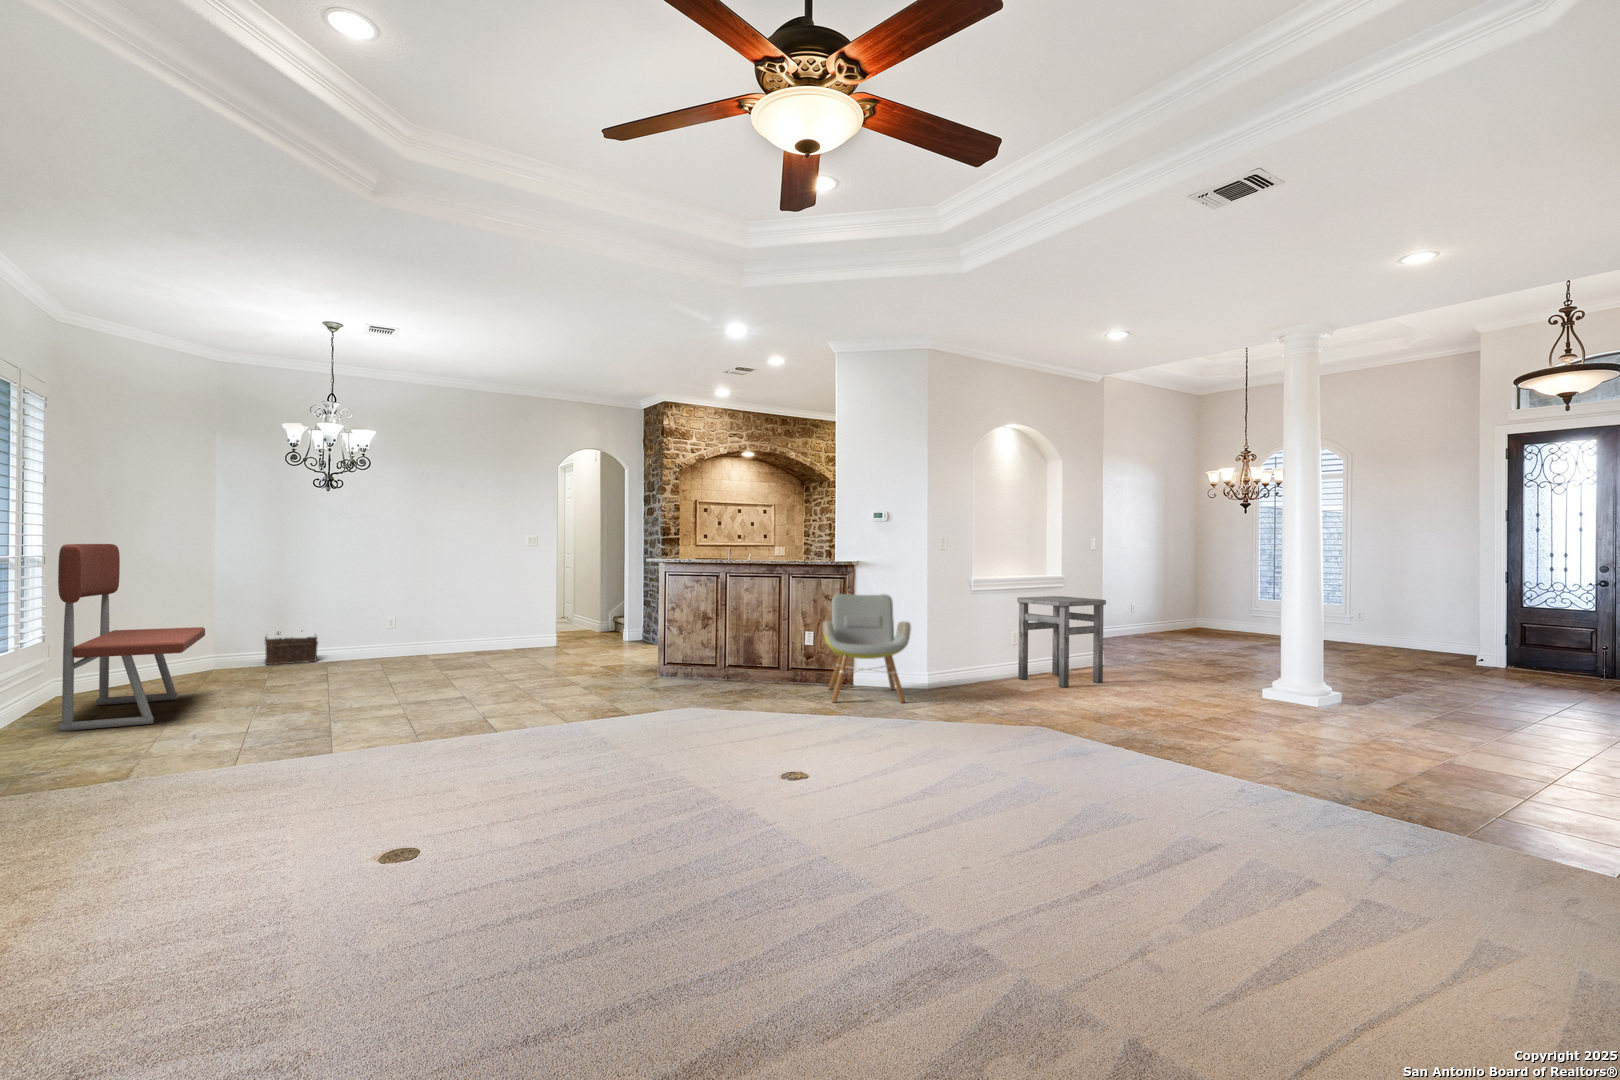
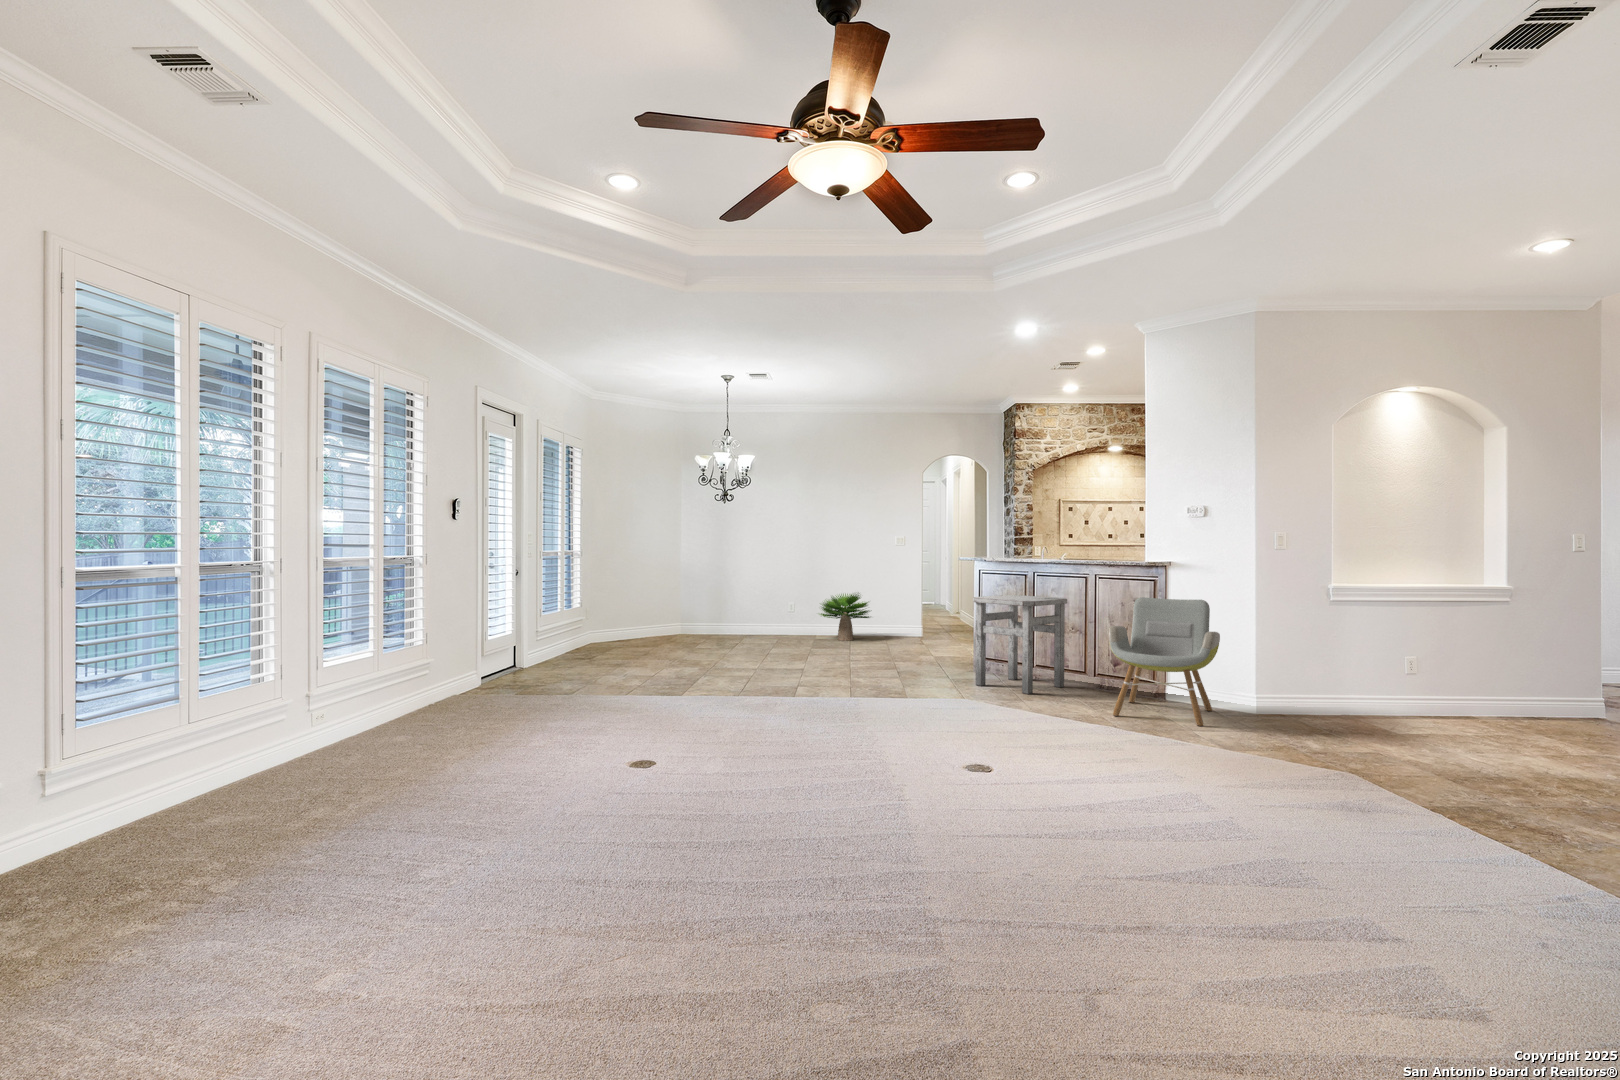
bench: present [58,544,205,731] -> none [532,545,630,672]
potted plant: none [441,596,515,654] -> present [820,594,870,641]
side table: present [1017,596,1106,687] -> present [973,595,1067,694]
basket: present [265,631,318,665] -> none [692,613,728,639]

